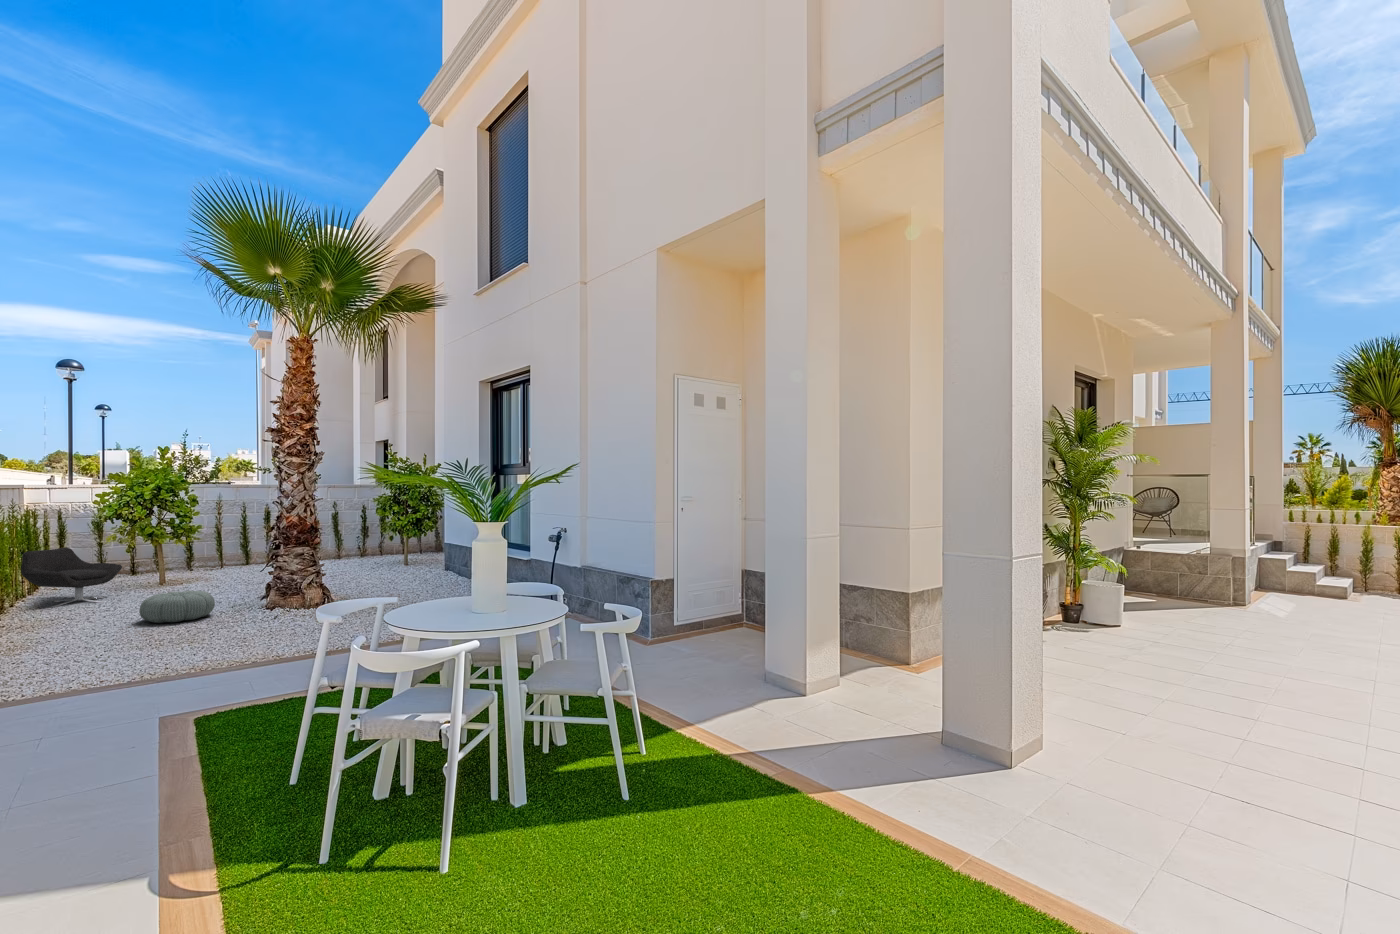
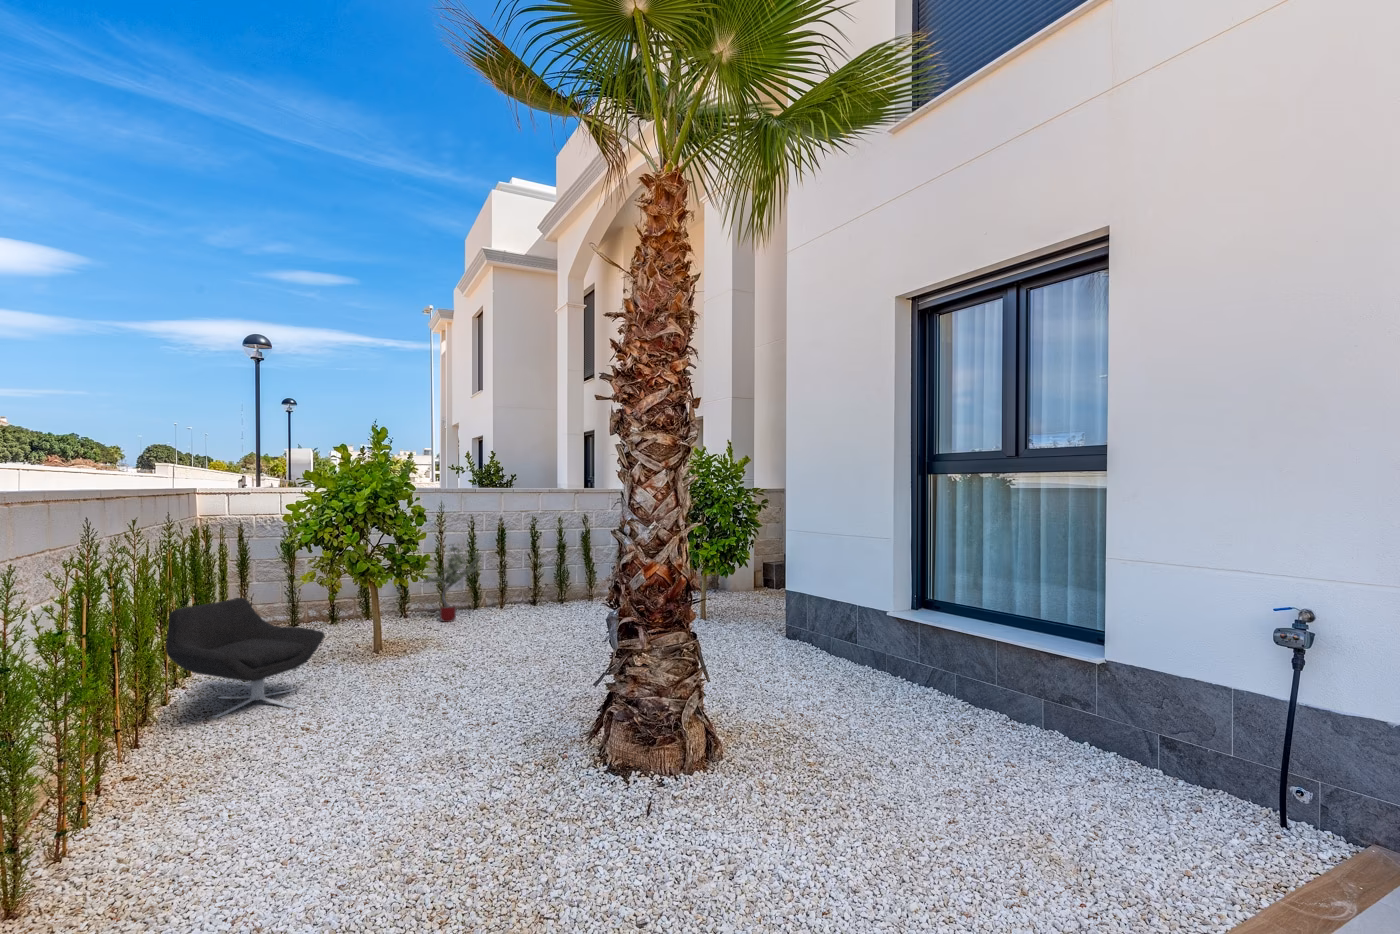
potted tree: none [194,521,247,572] -> present [419,544,481,622]
pouf: present [139,591,215,623] -> none [373,725,517,825]

